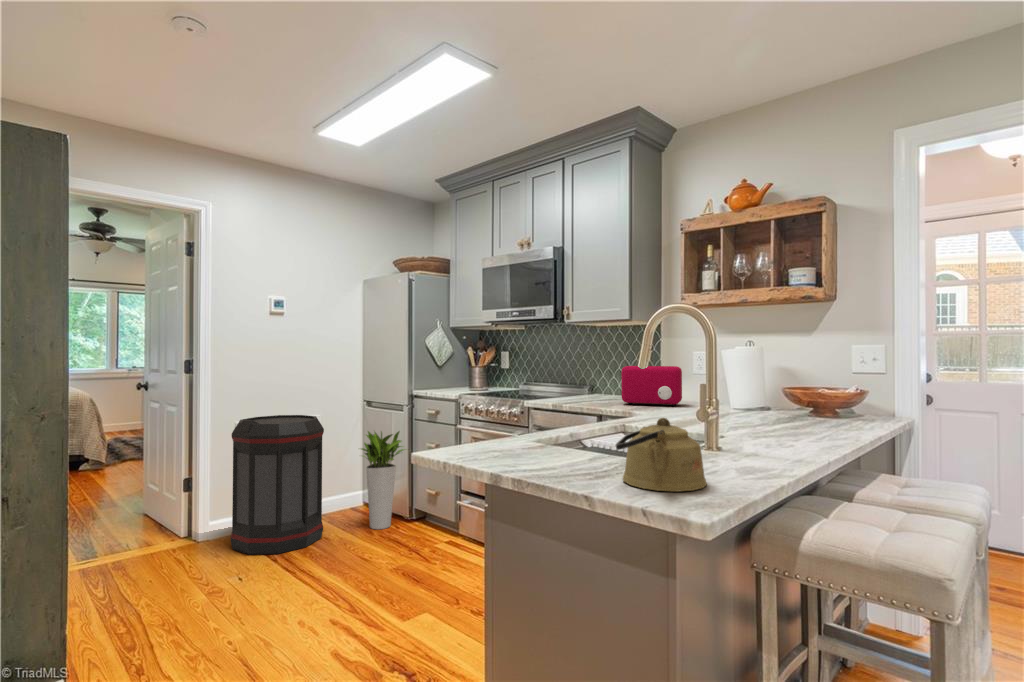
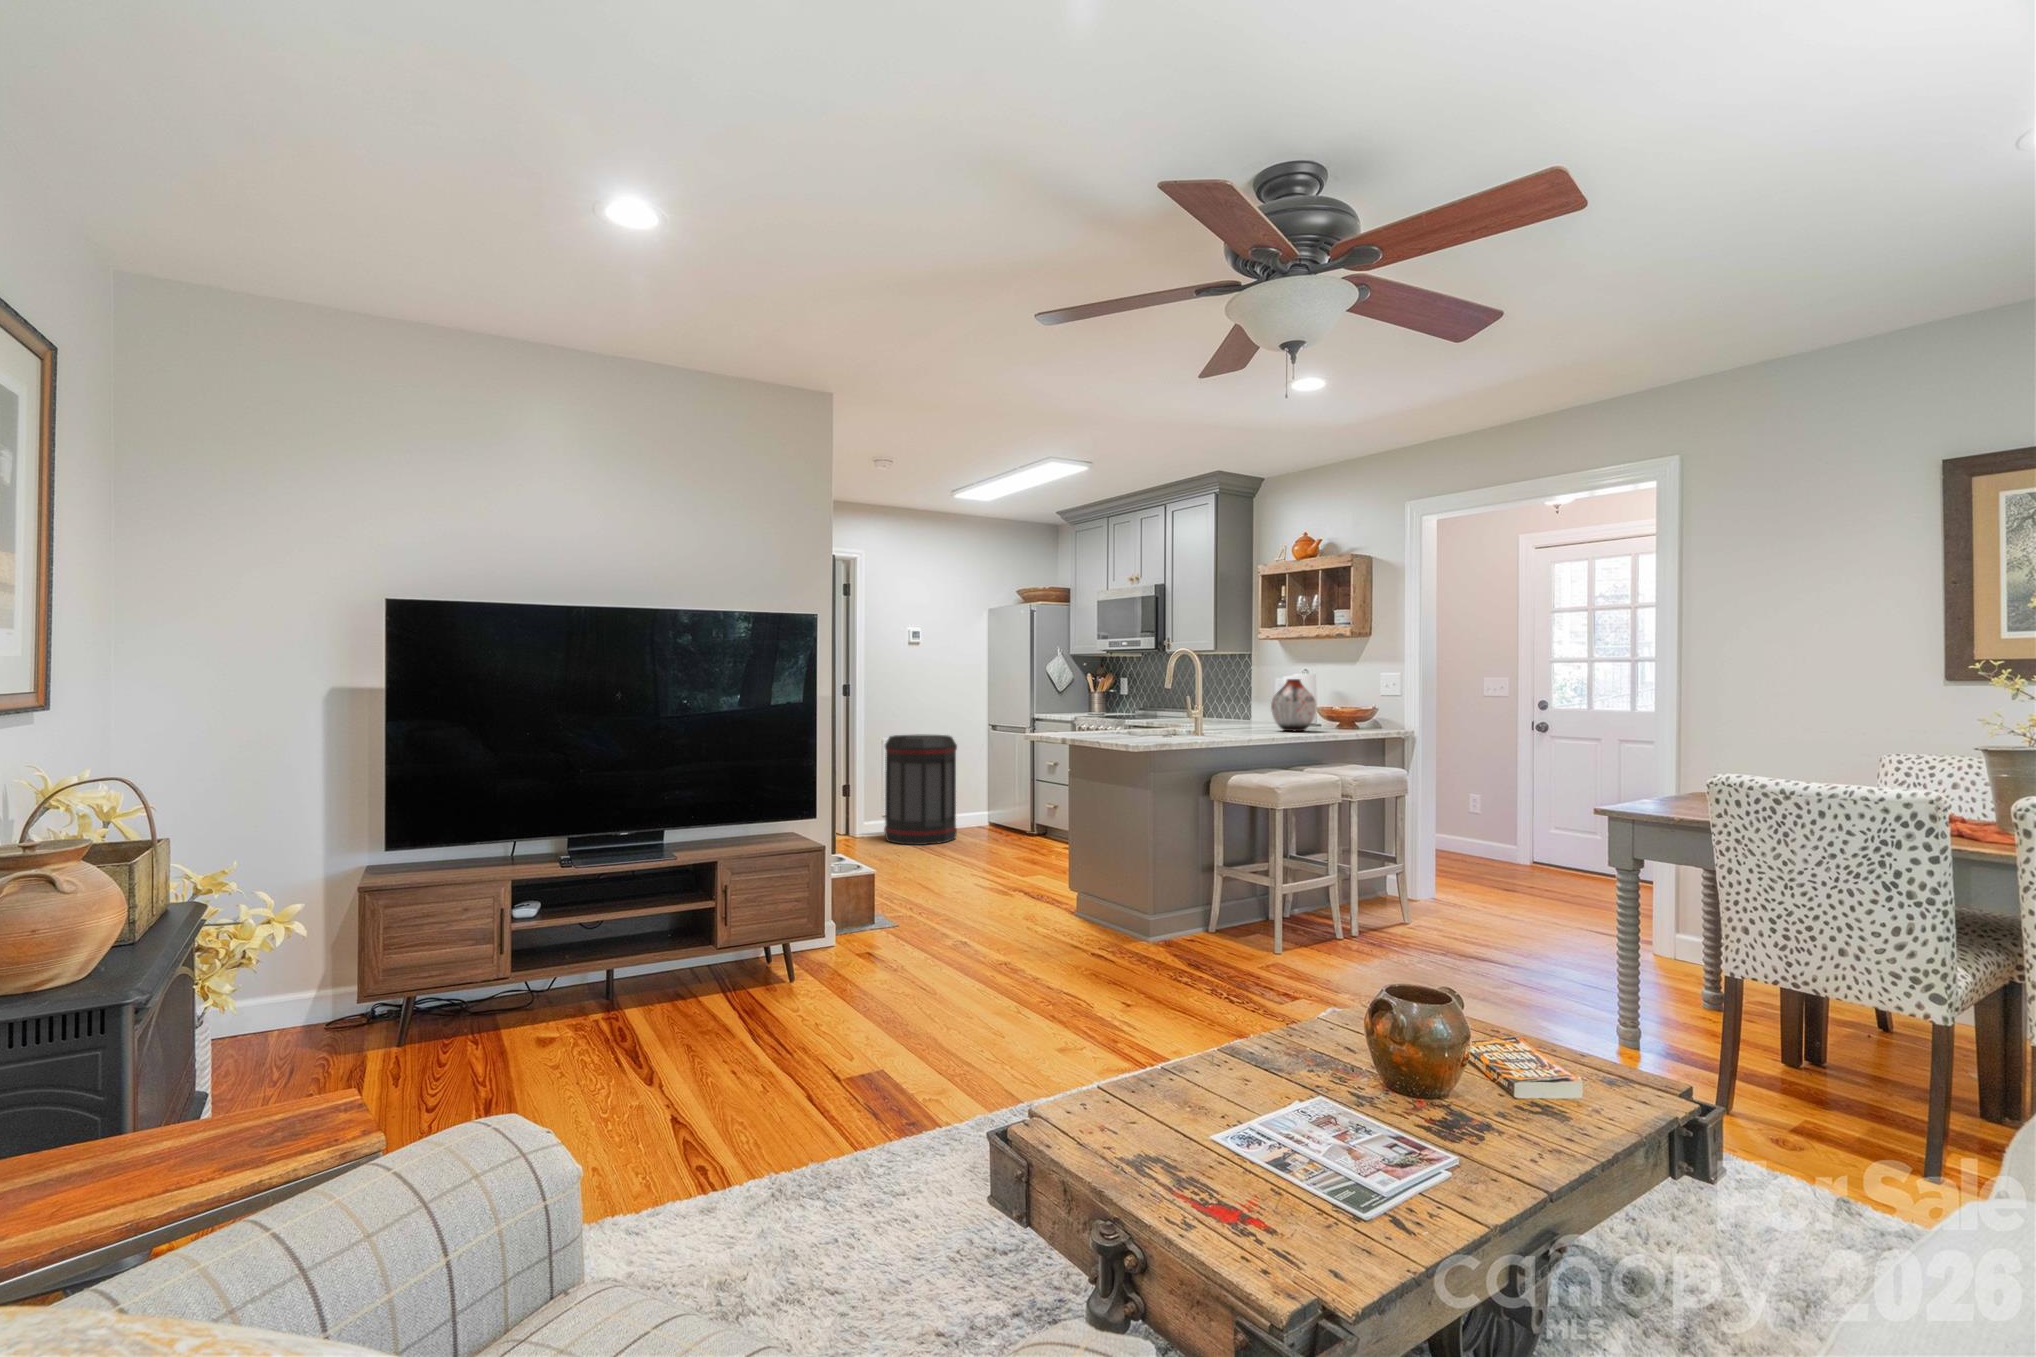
vase: none [738,352,801,422] -> present [1271,679,1316,731]
toaster: present [622,366,682,406] -> none [1206,691,1259,725]
kettle: present [616,418,707,492] -> none [1119,711,1165,743]
planter: present [361,431,404,529] -> none [984,749,1029,837]

